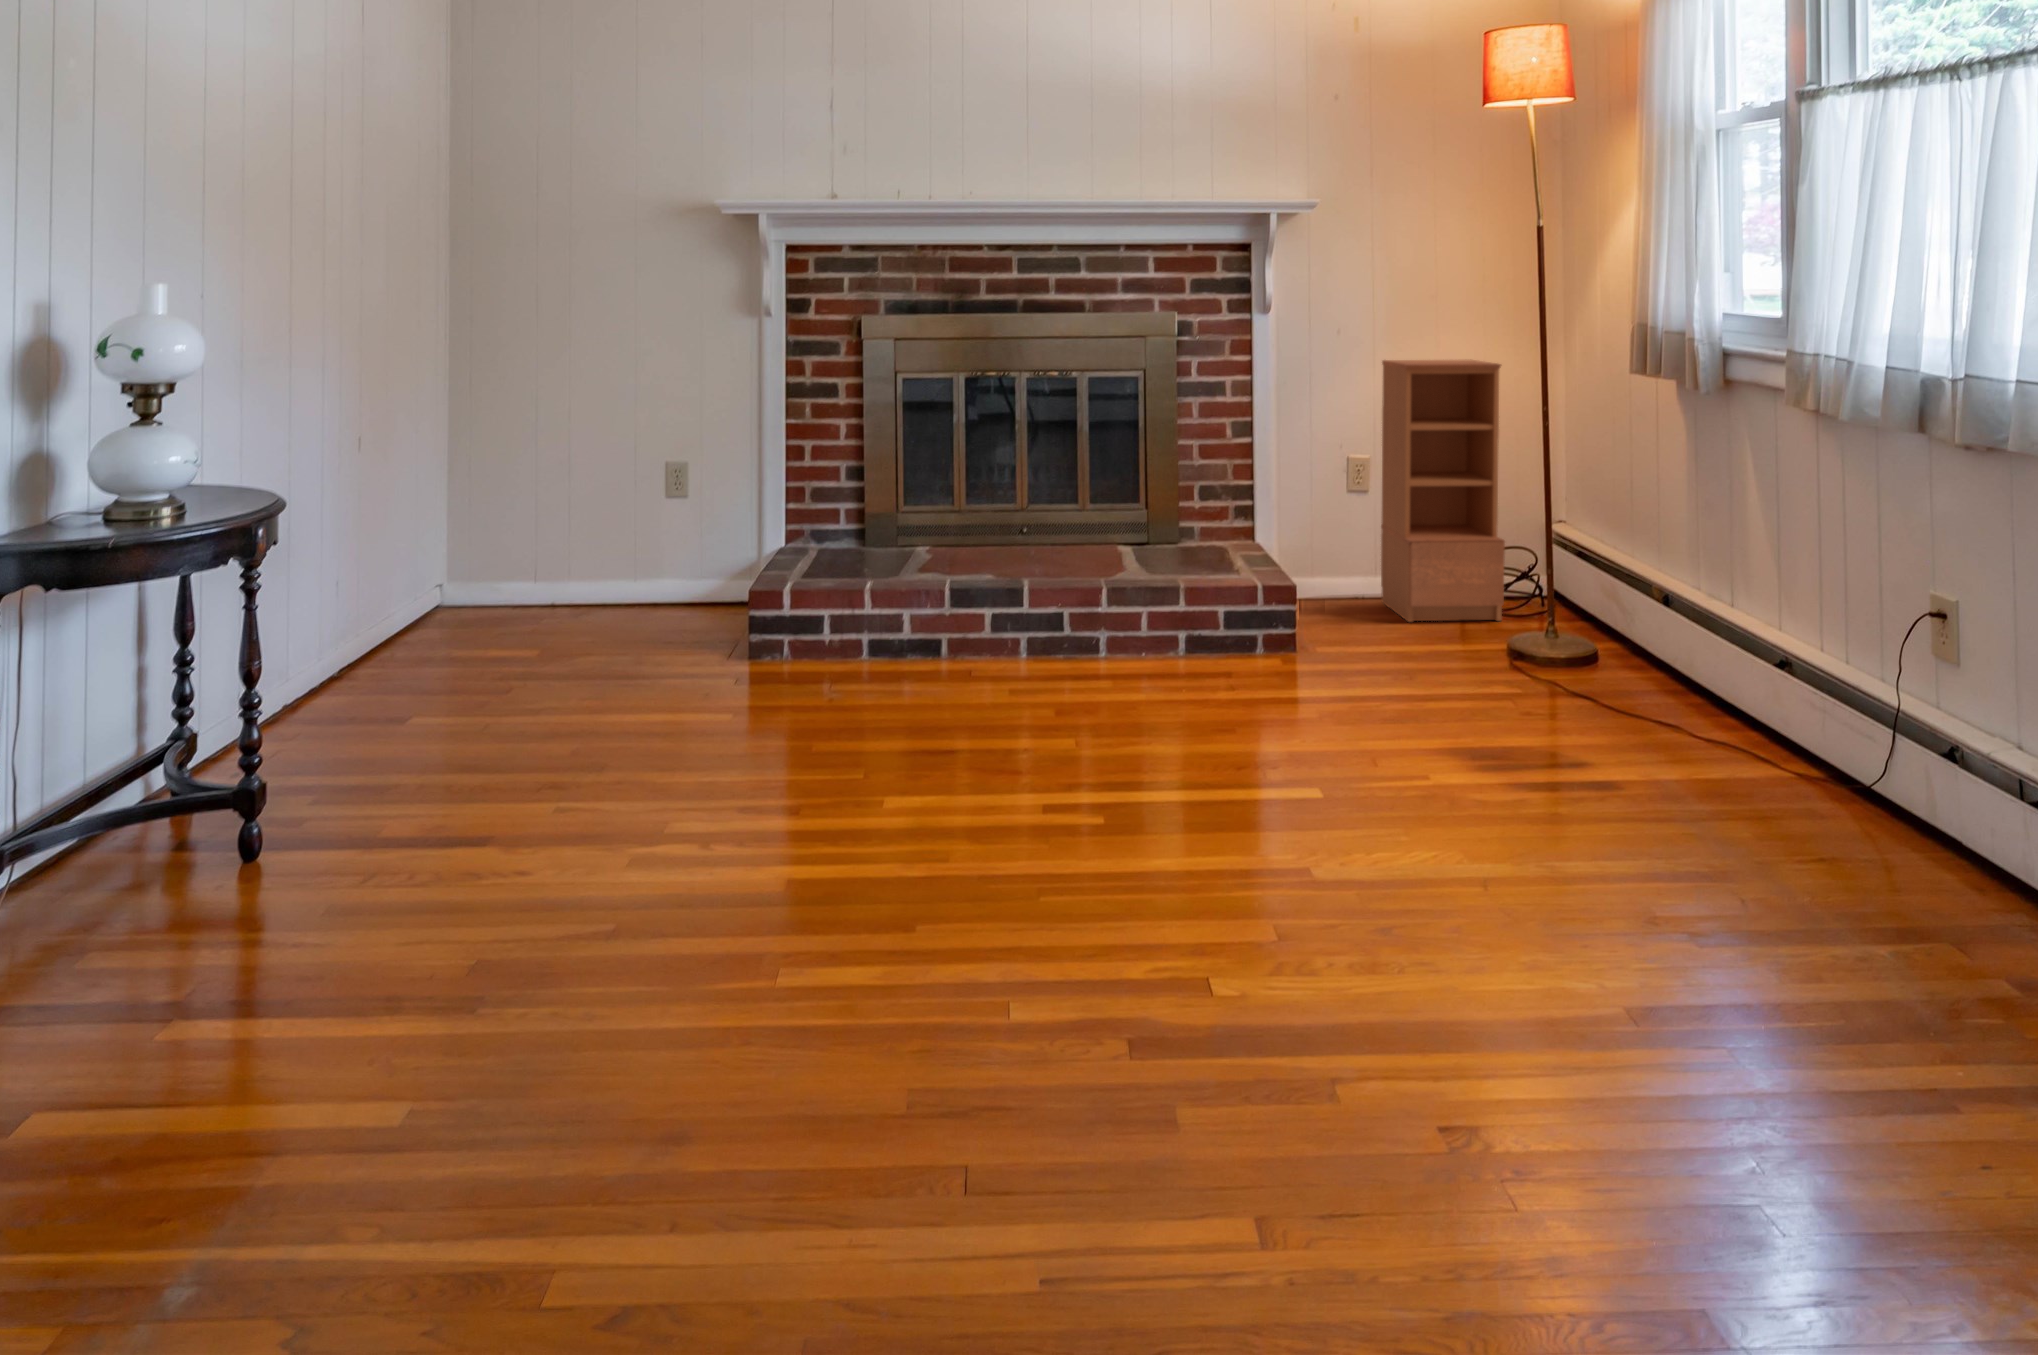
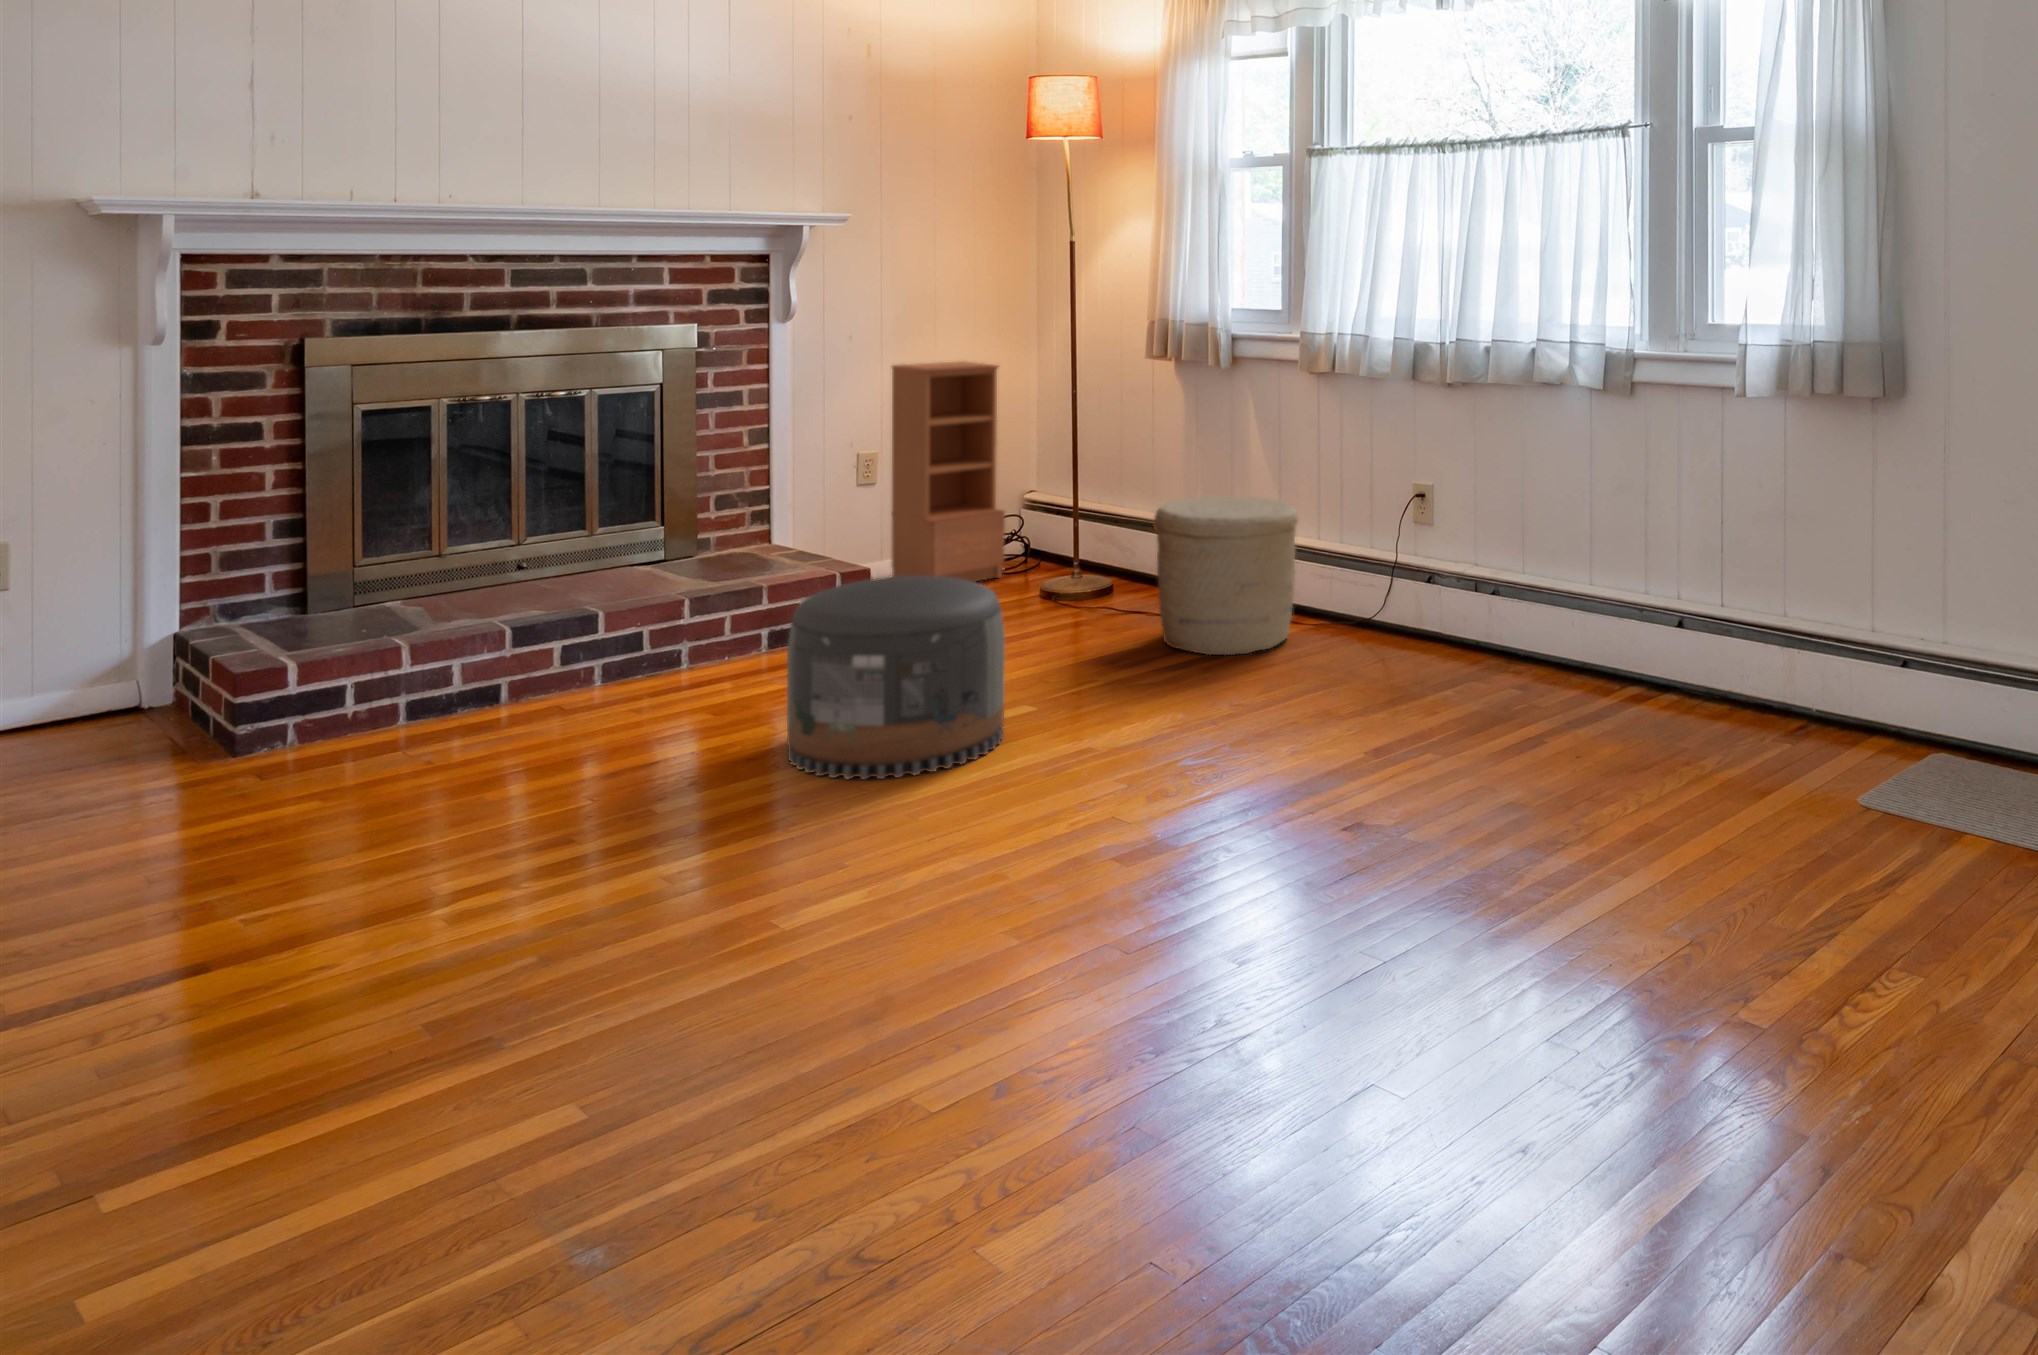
woven basket: none [1624,558,1881,825] -> present [1154,496,1298,655]
pouf: none [1049,600,1307,878] -> present [787,576,1005,780]

